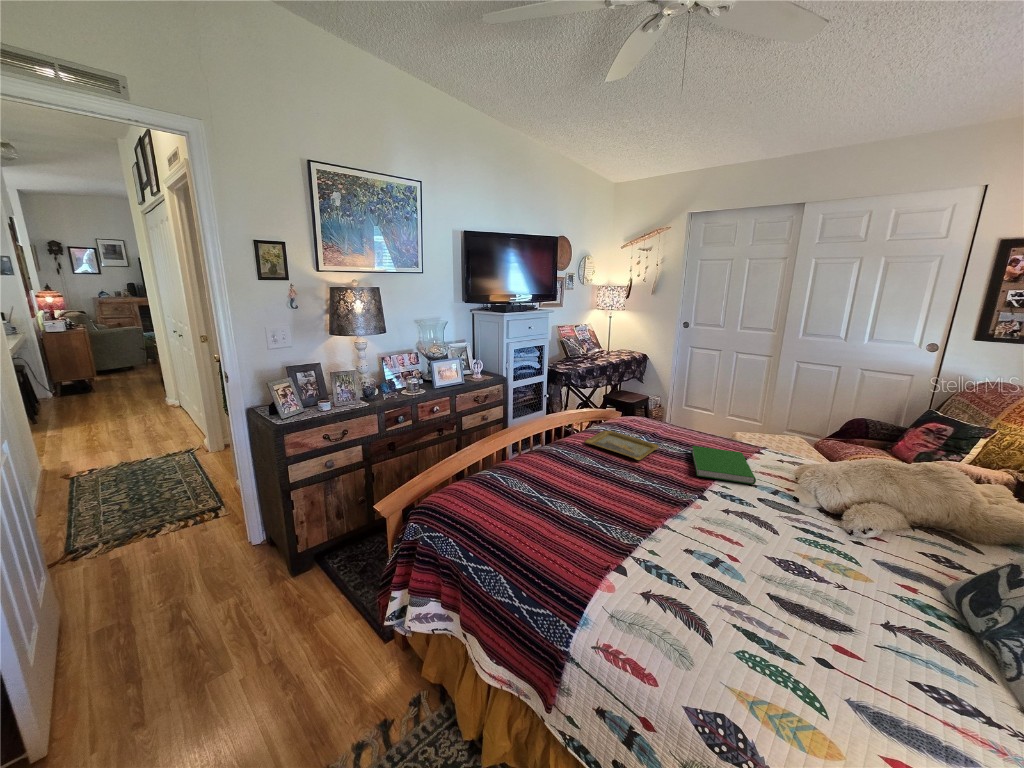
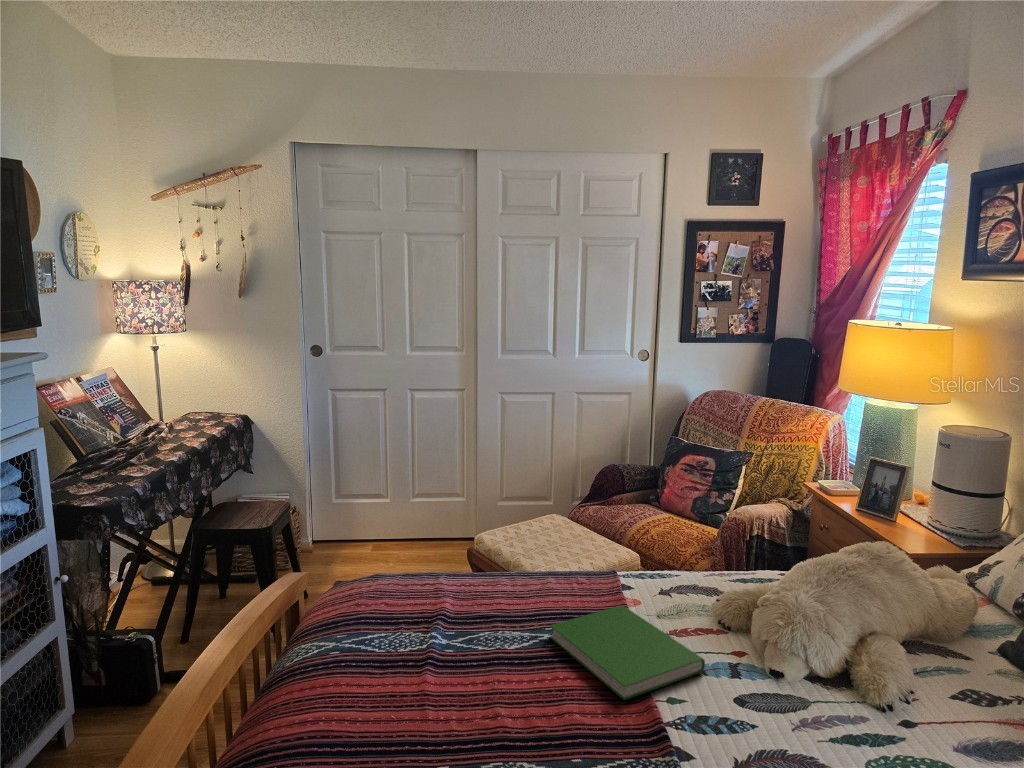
tray: present [585,431,659,460] -> none [348,650,509,722]

